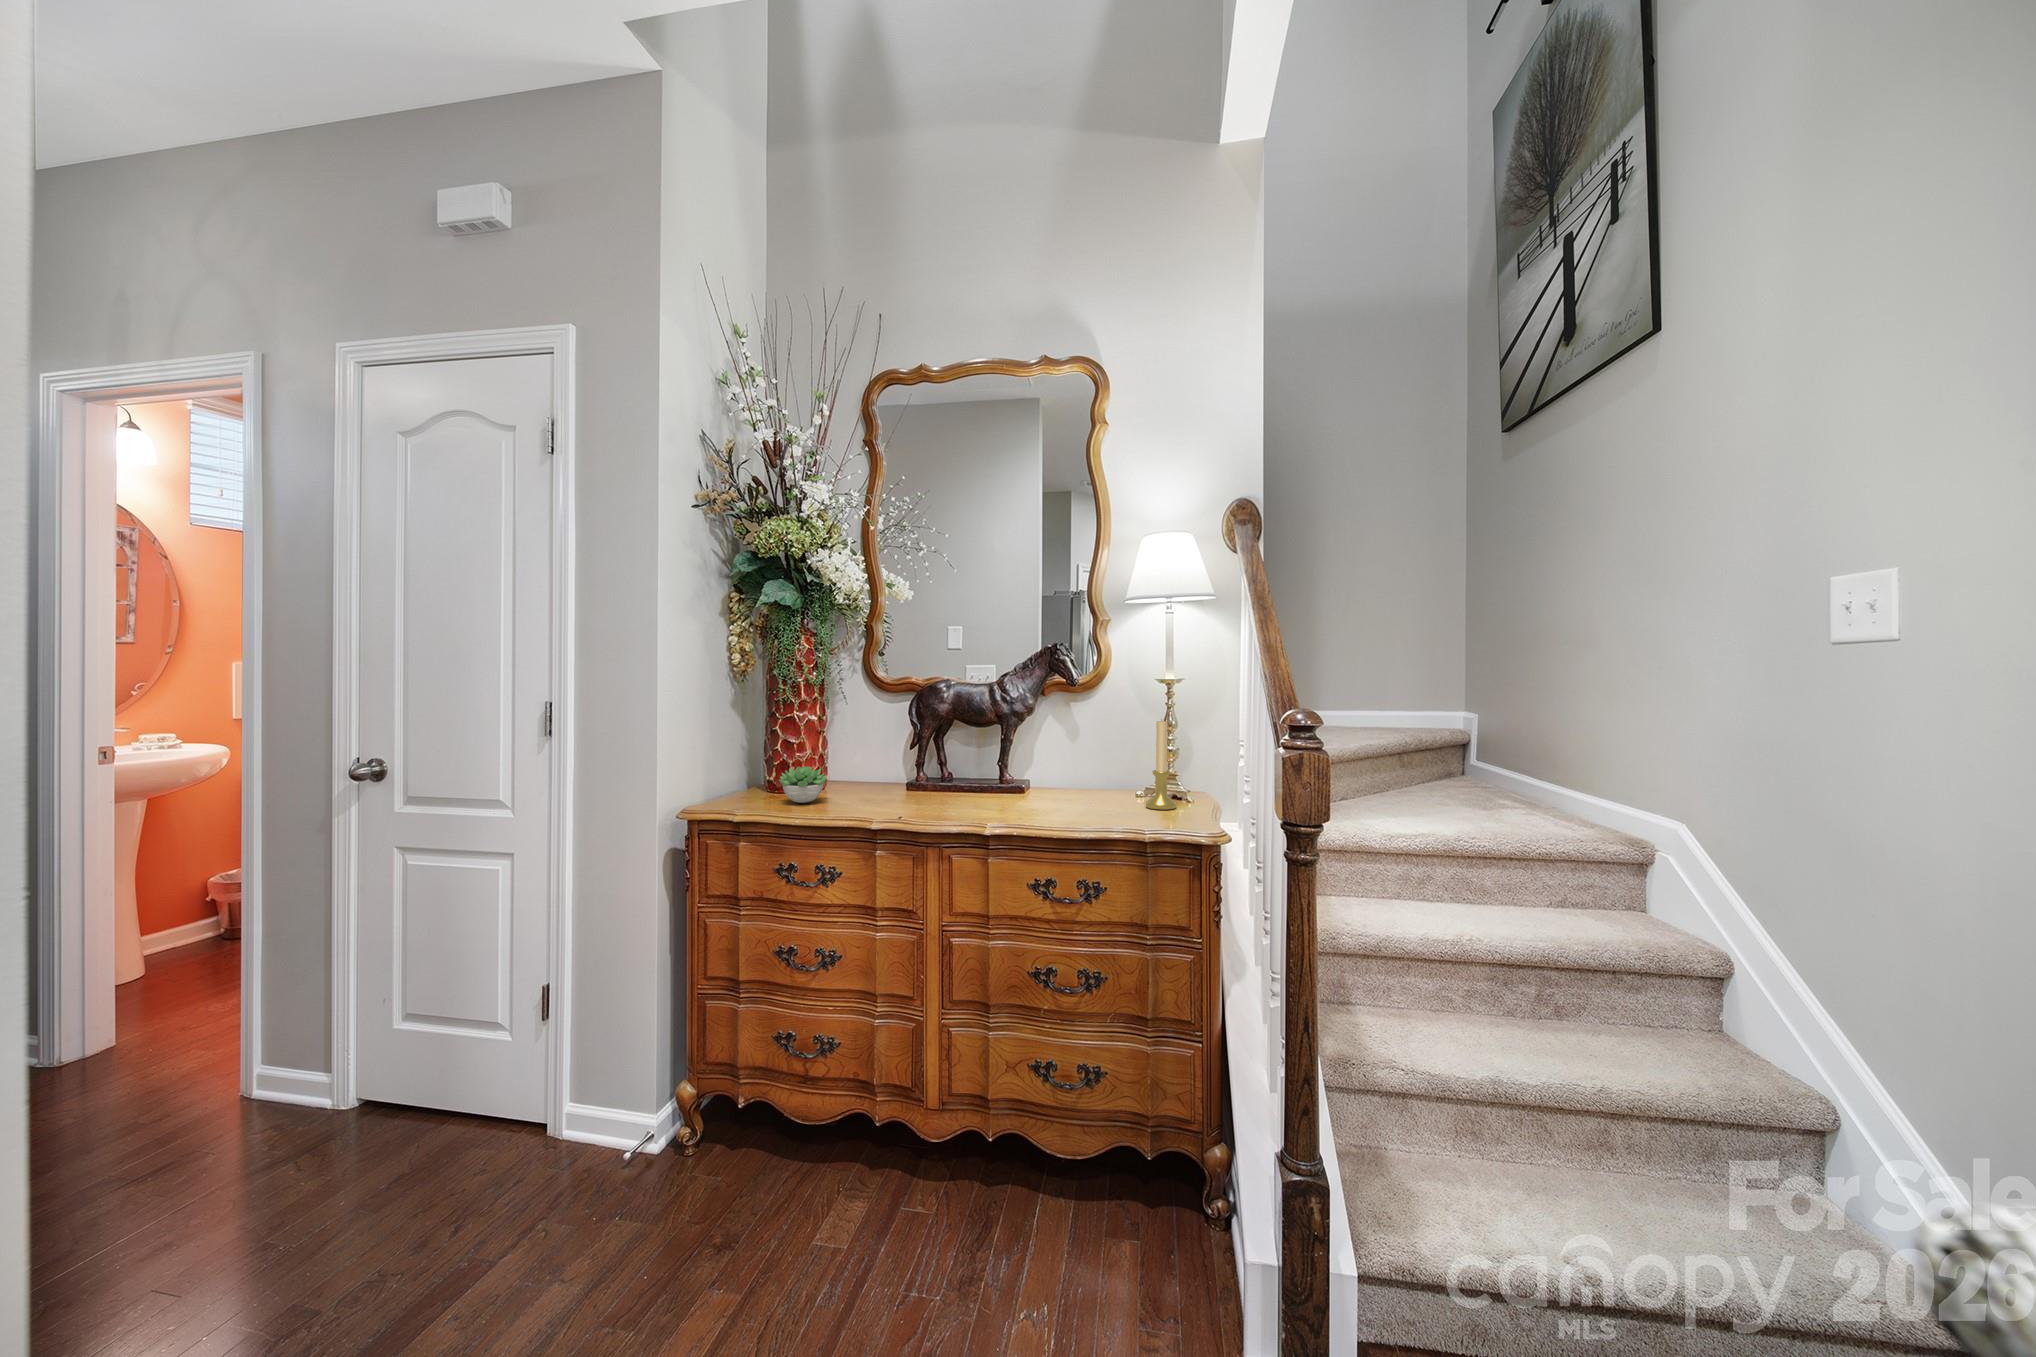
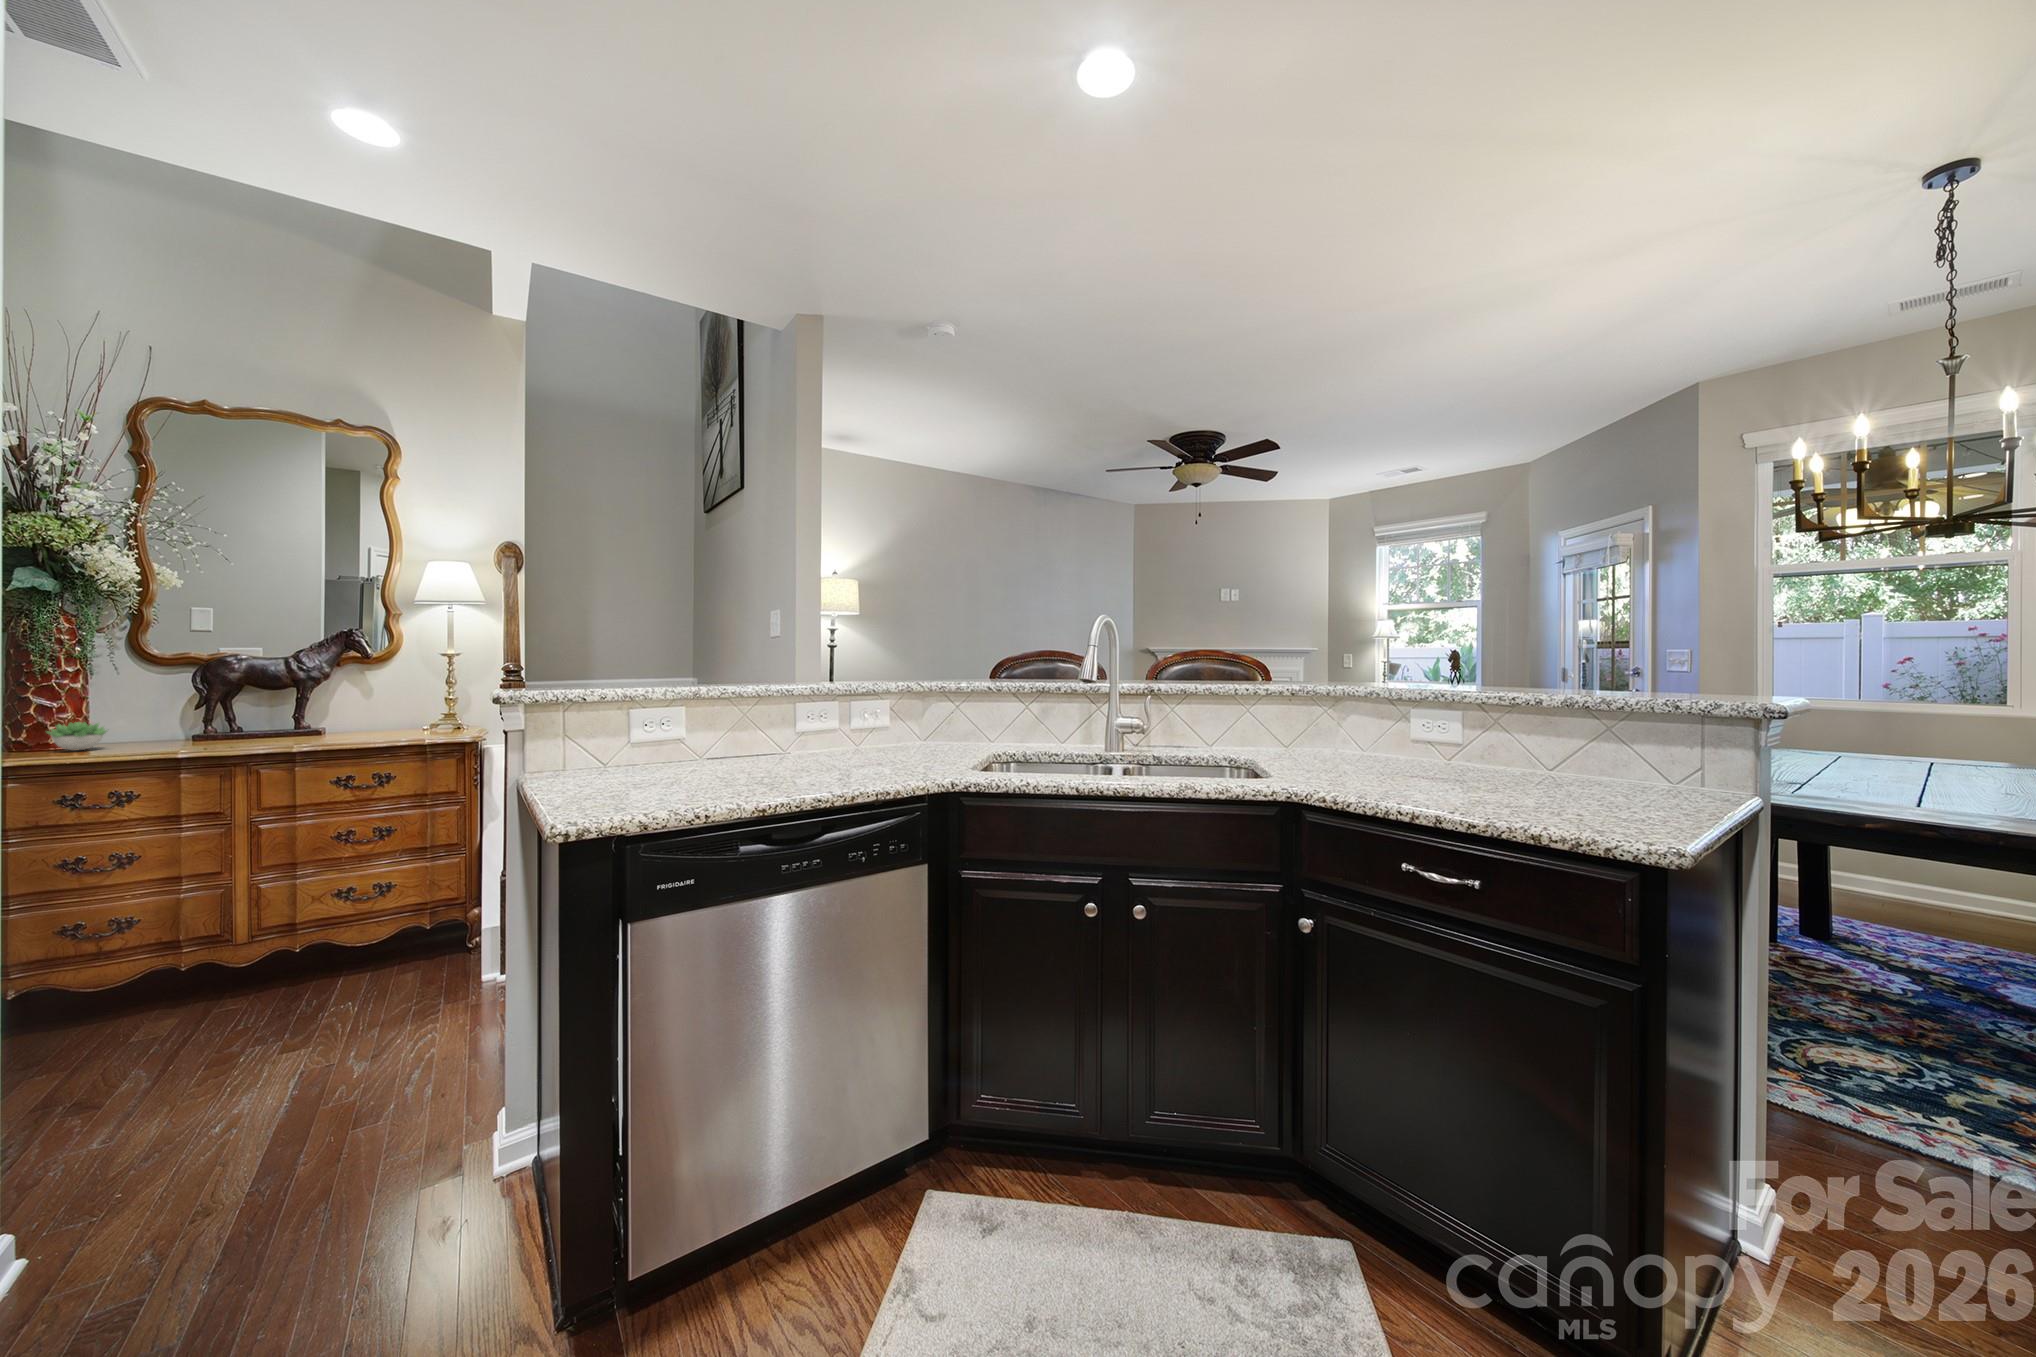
candle holder: present [1146,721,1177,810] -> none [430,677,454,733]

